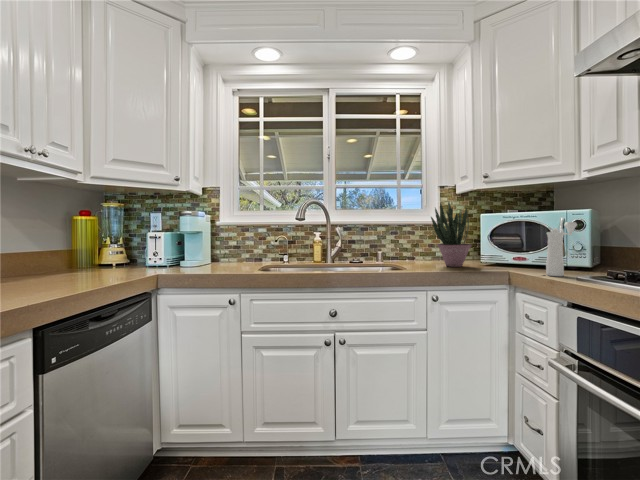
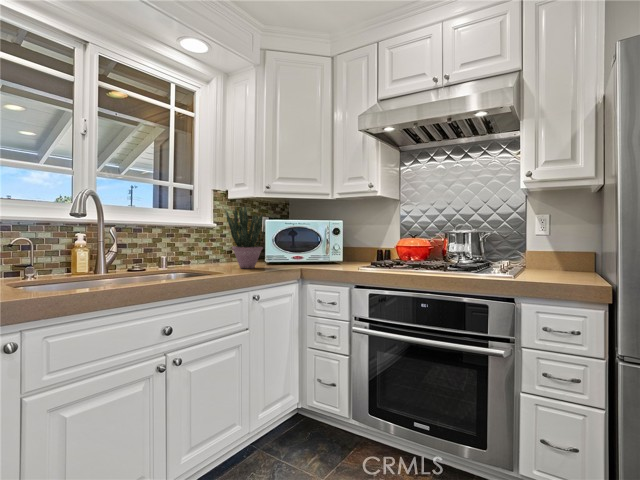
pepper mill: present [546,222,577,276] -> none [327,229,339,269]

